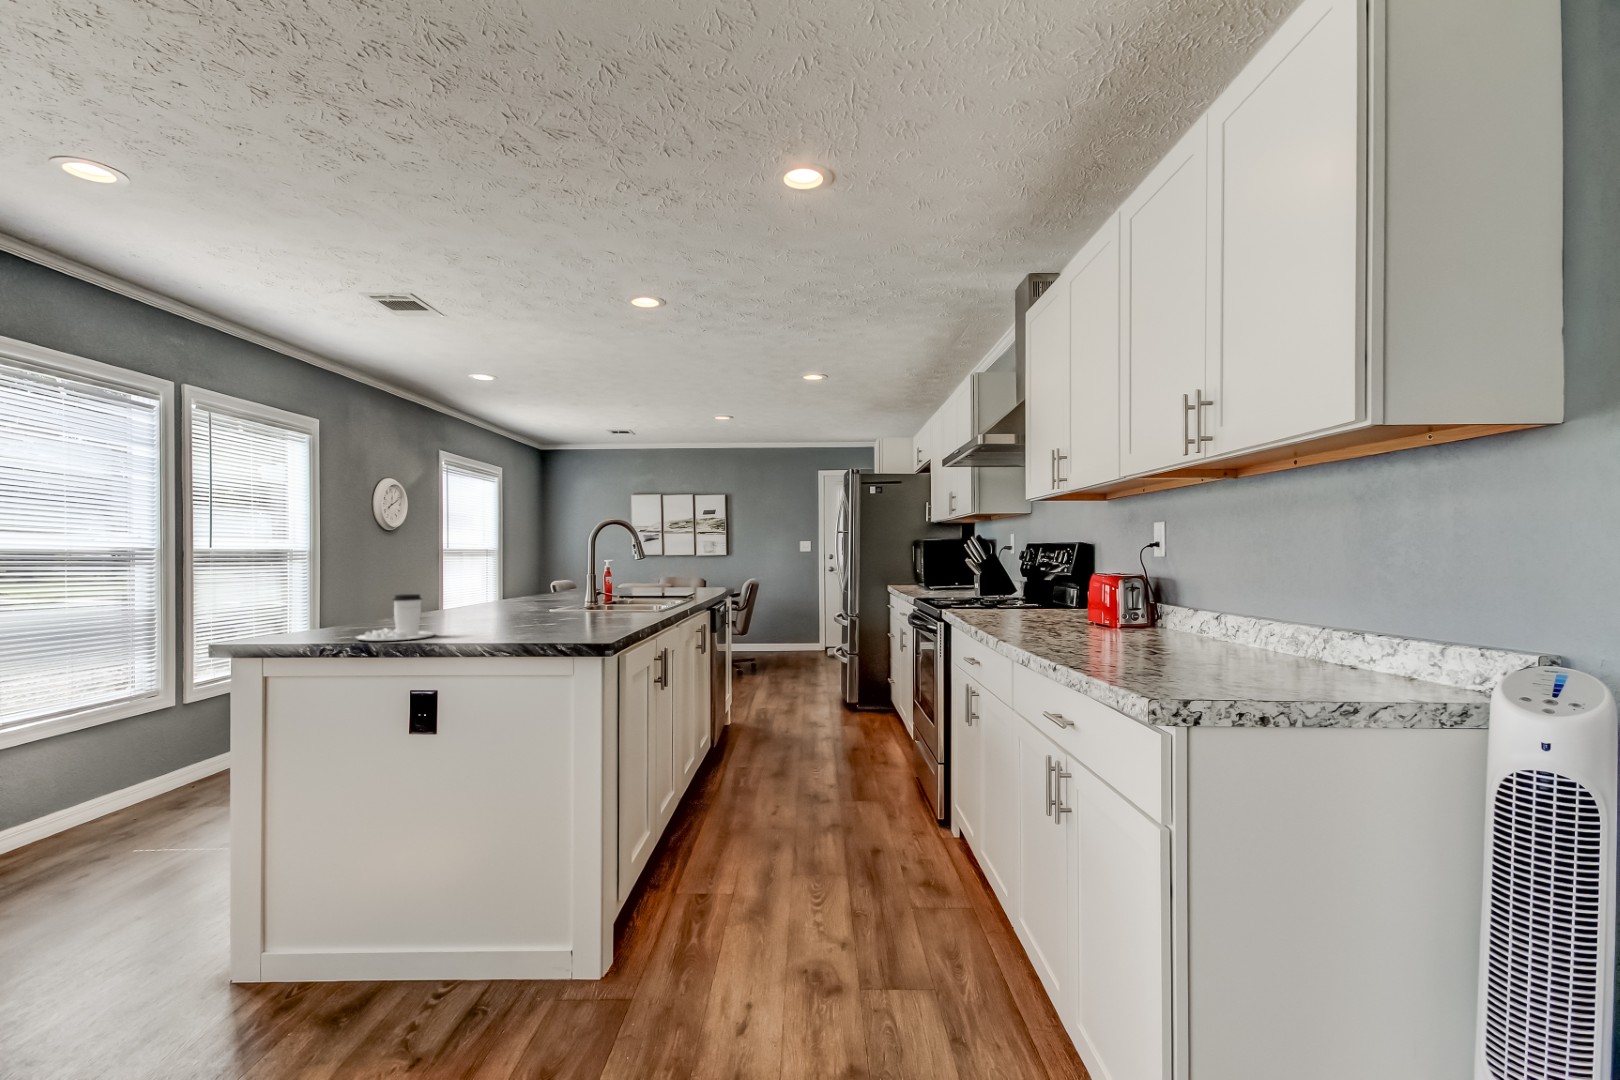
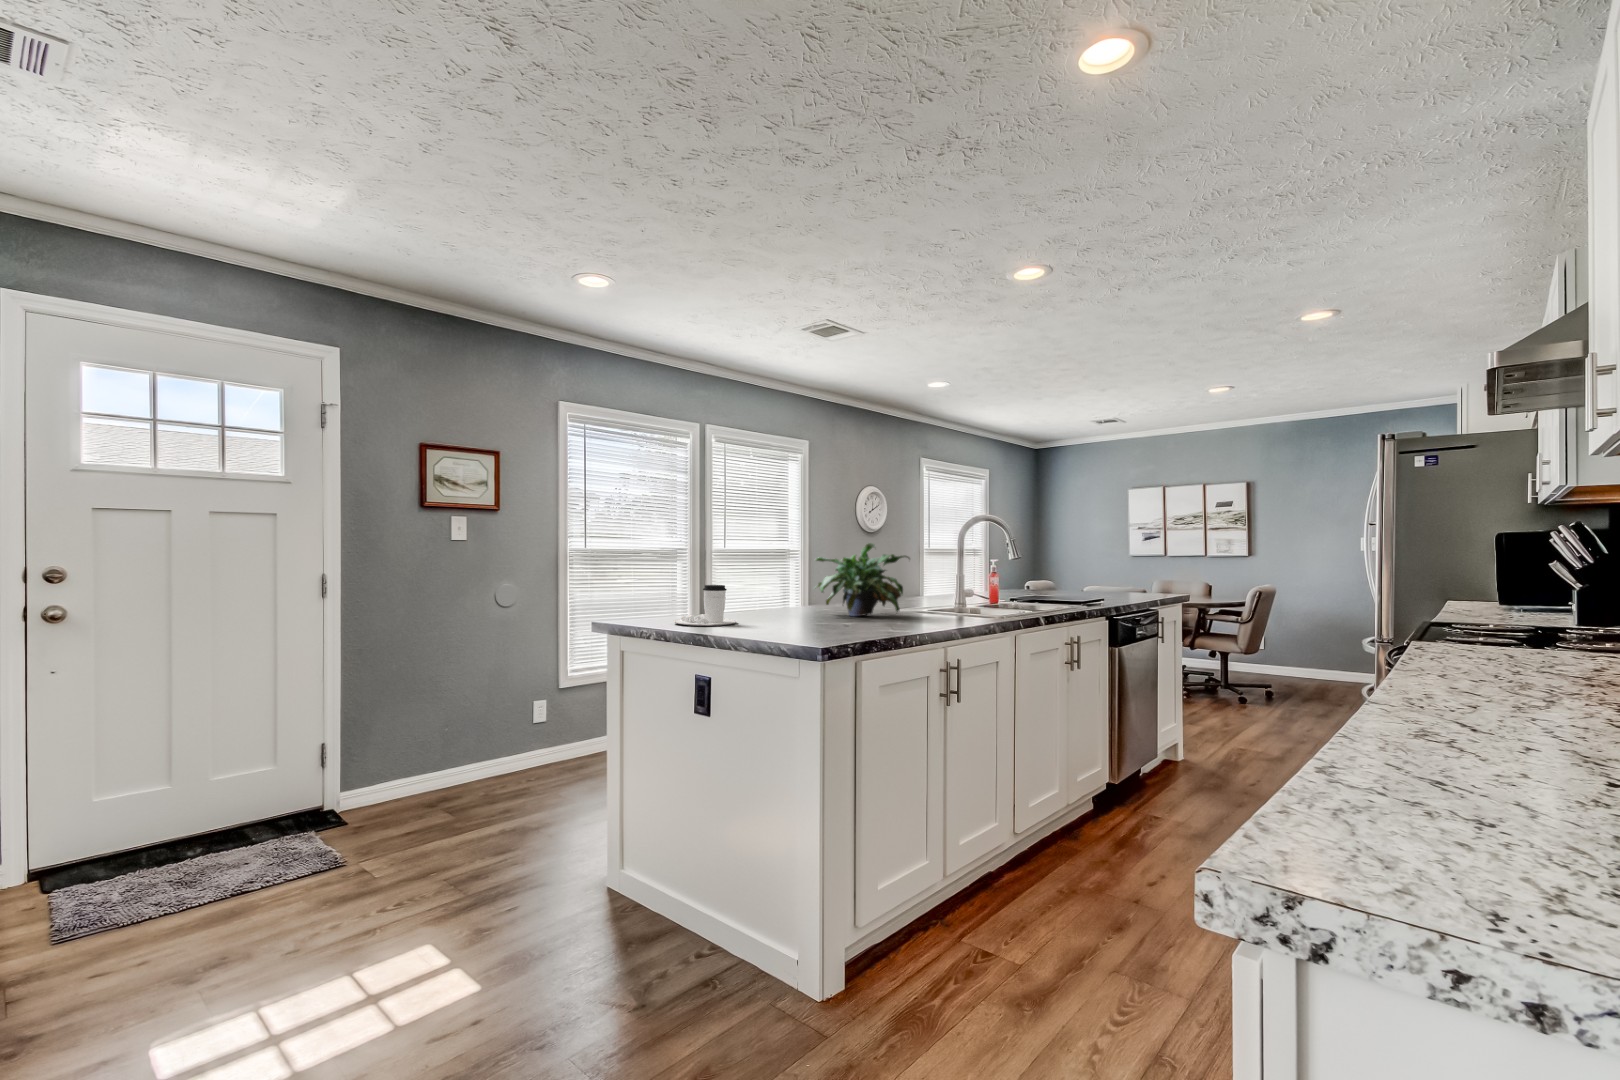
potted plant: none [487,546,589,619] -> present [815,543,910,616]

